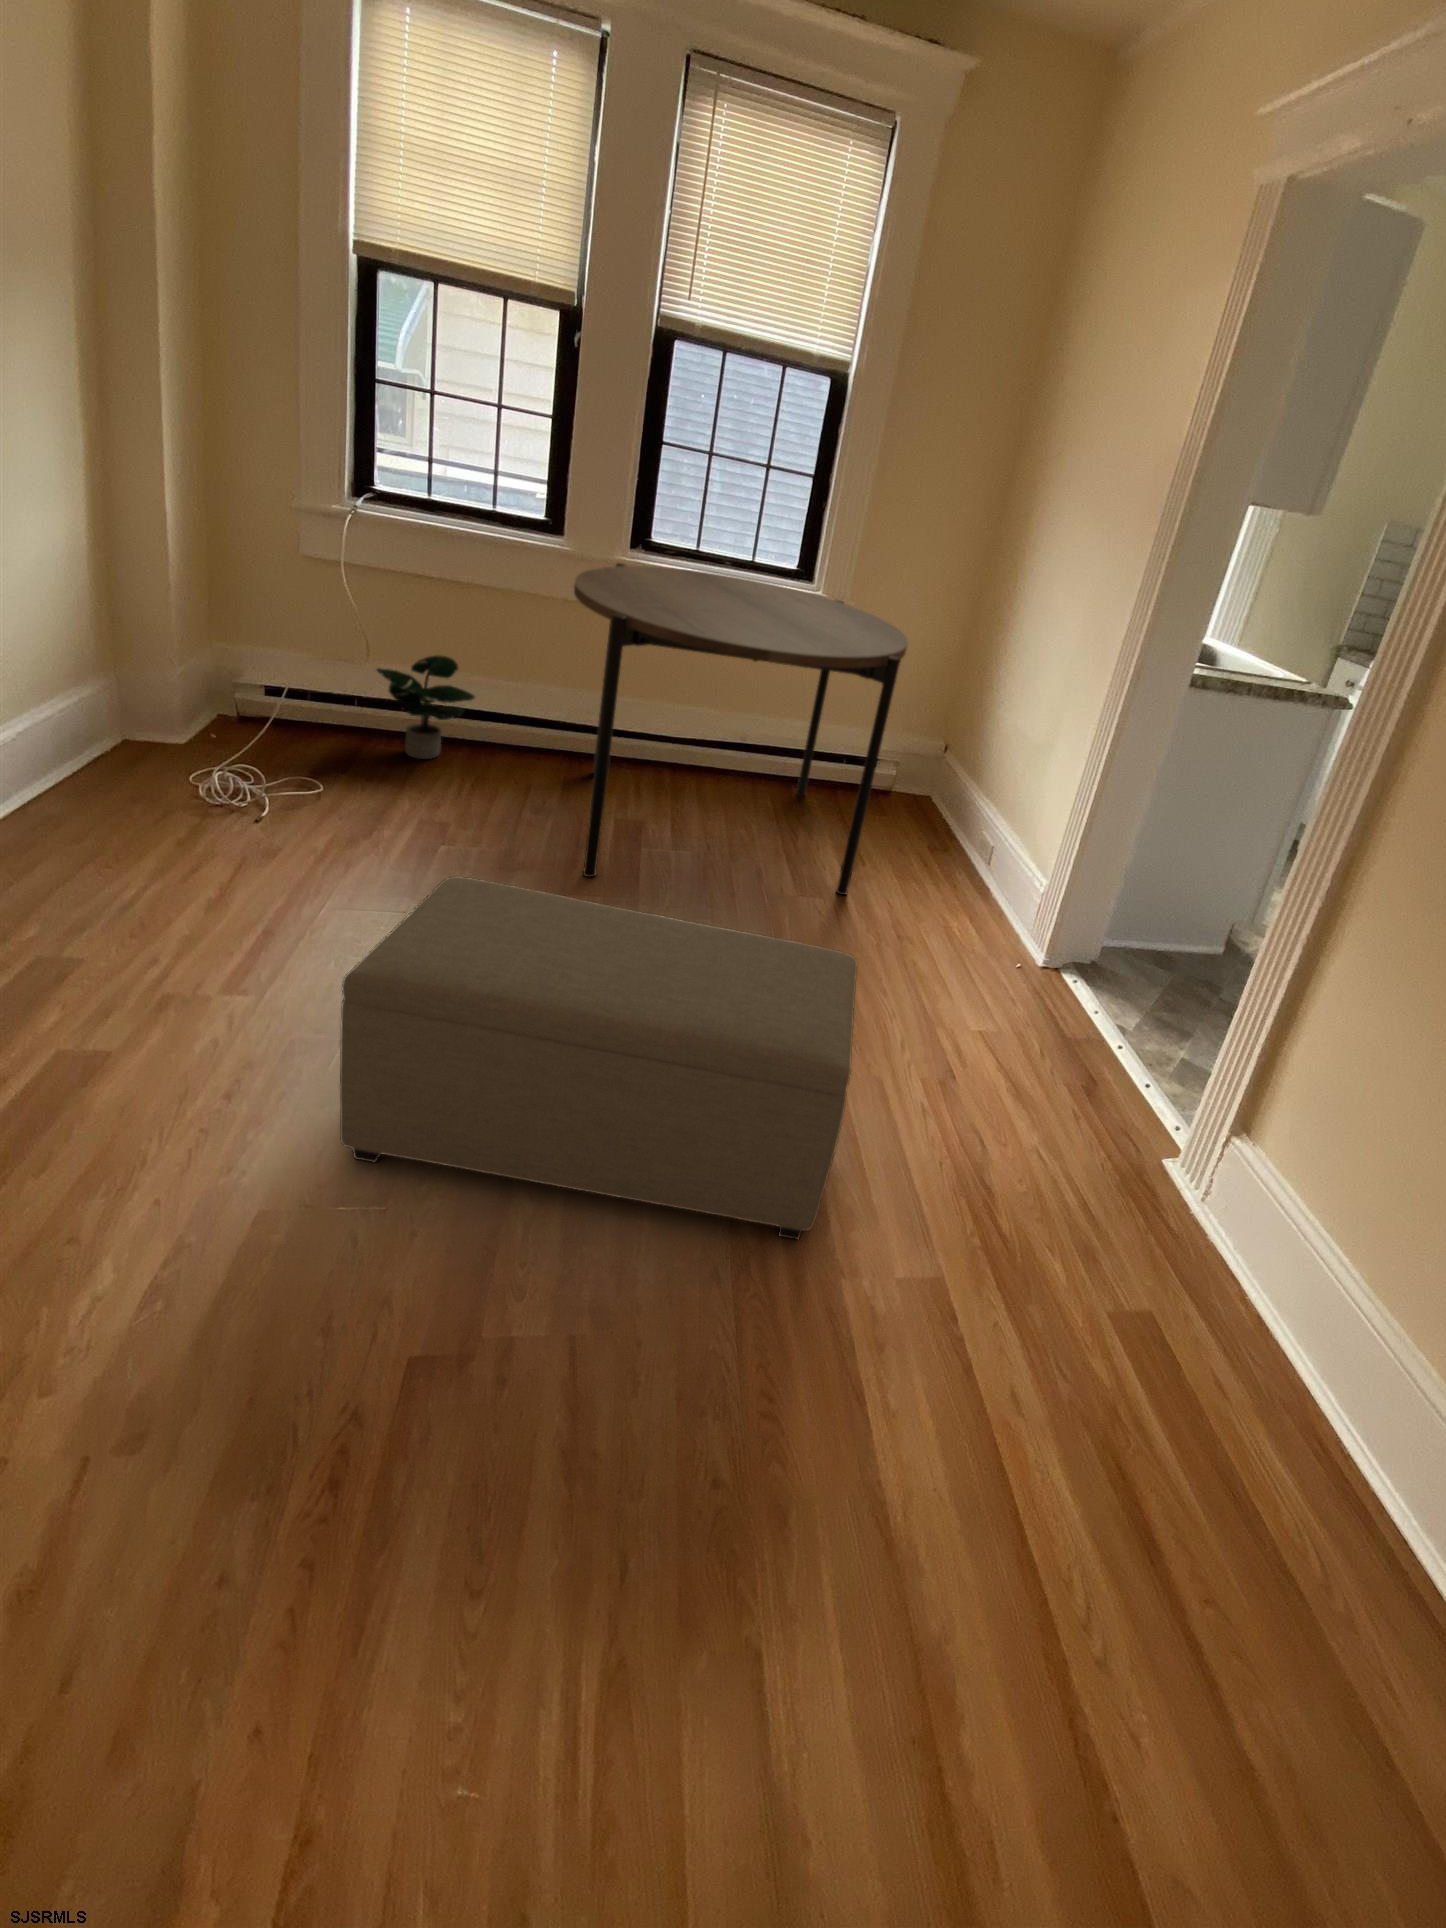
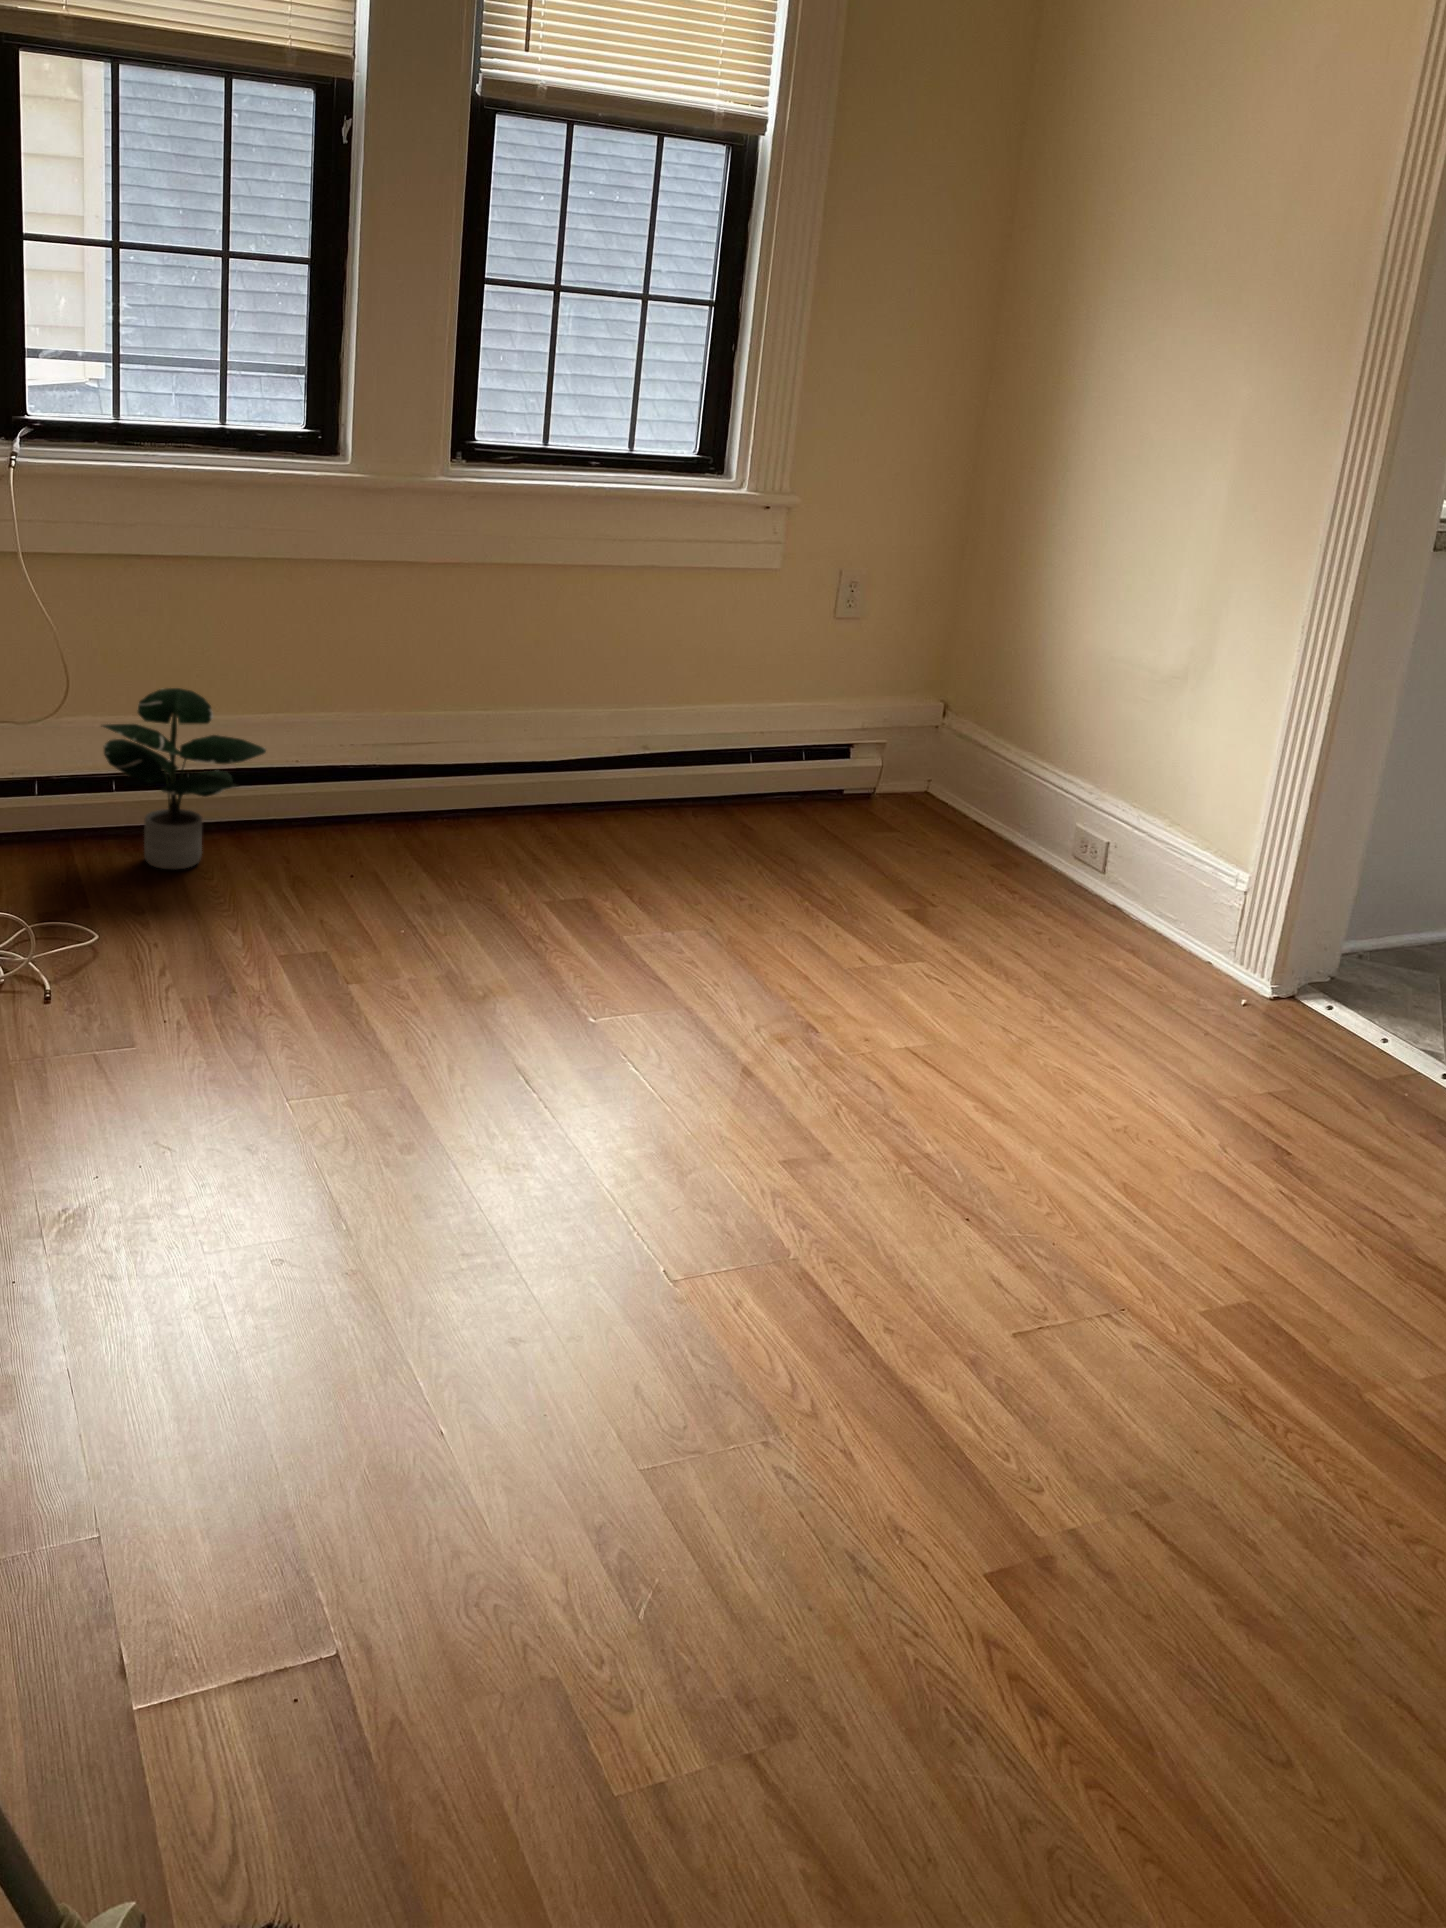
dining table: present [574,563,908,895] -> none [446,483,1014,994]
ottoman: present [340,876,857,1239] -> none [630,979,1350,1392]

